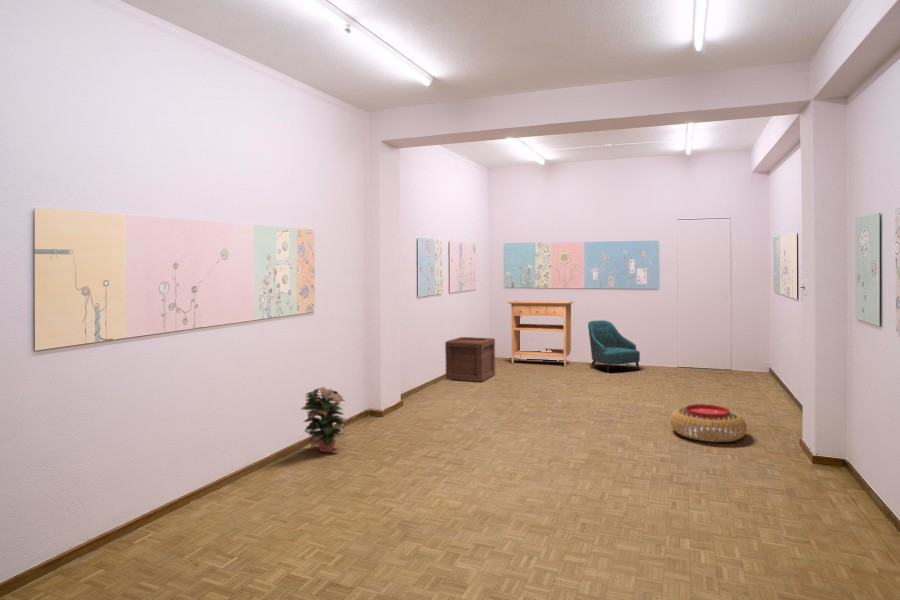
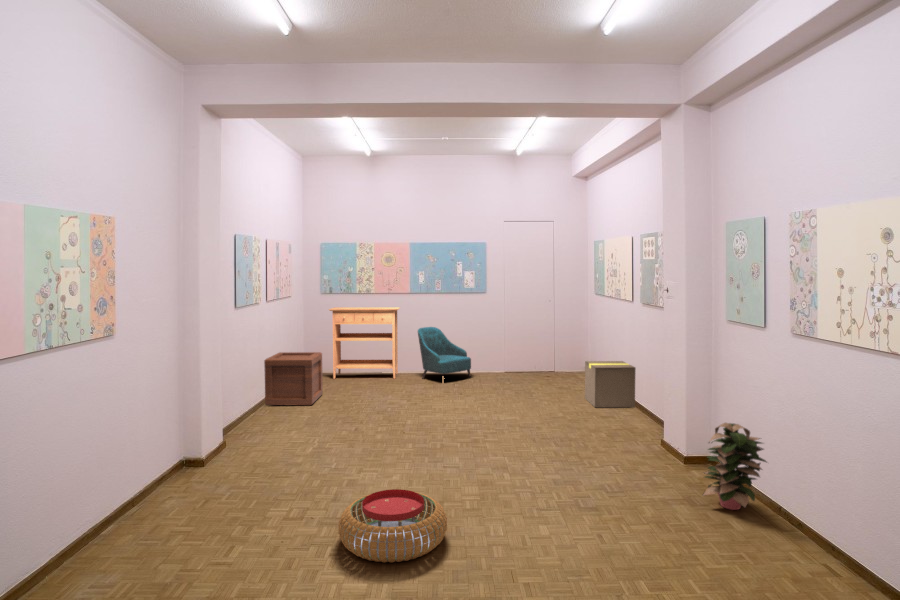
cardboard box: none [749,358,803,409] -> present [585,361,636,407]
decorative plant: present [302,387,345,452] -> present [703,423,766,510]
pouf: present [670,404,747,442] -> present [338,489,447,562]

